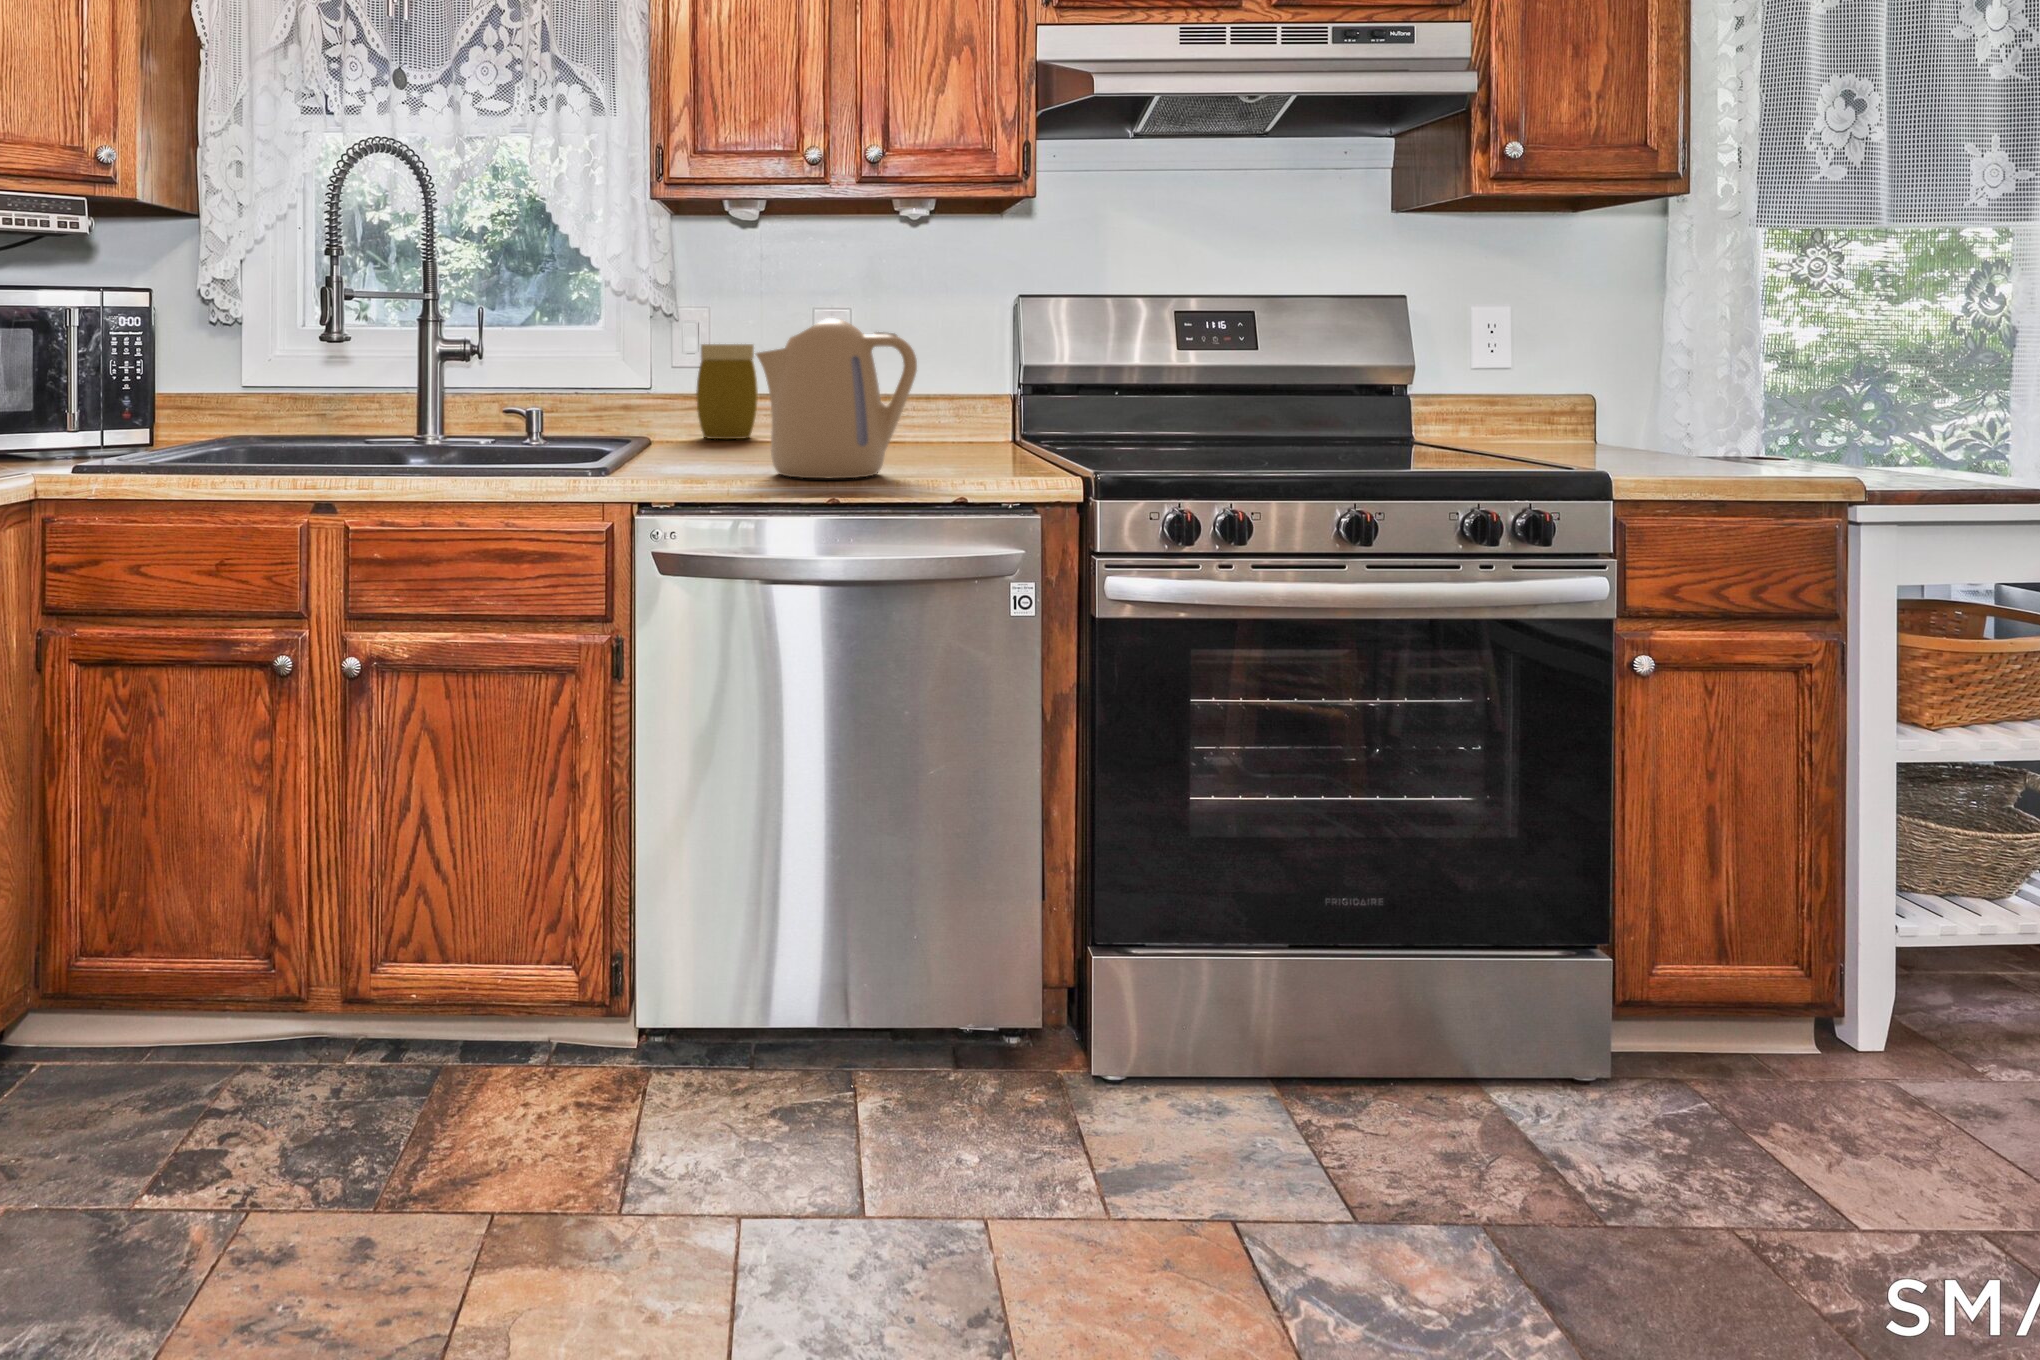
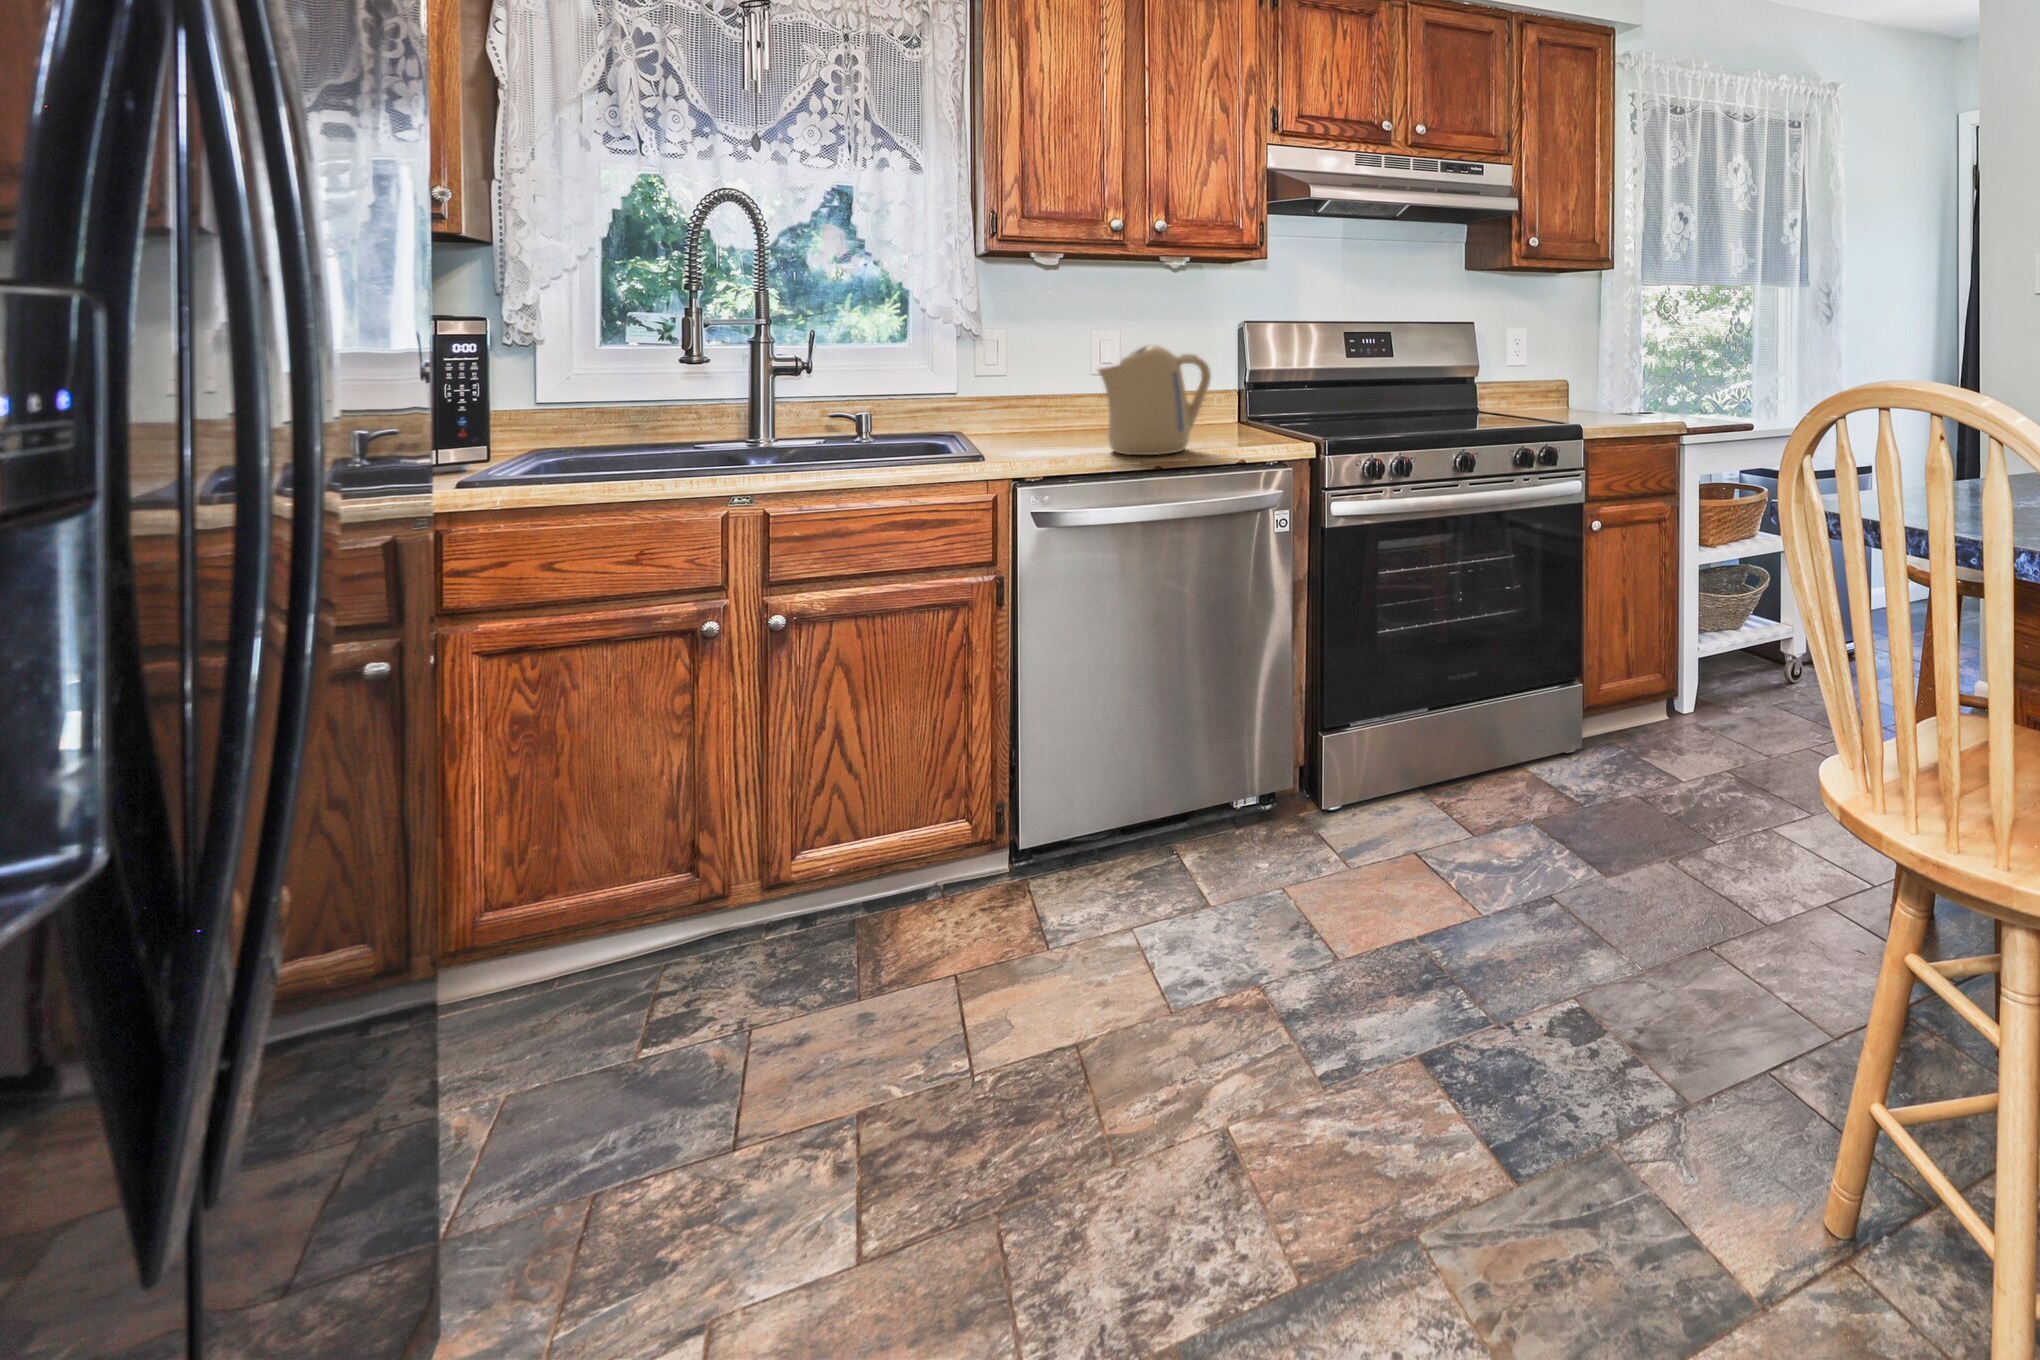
jar: present [696,344,758,439] -> none [996,350,1047,421]

